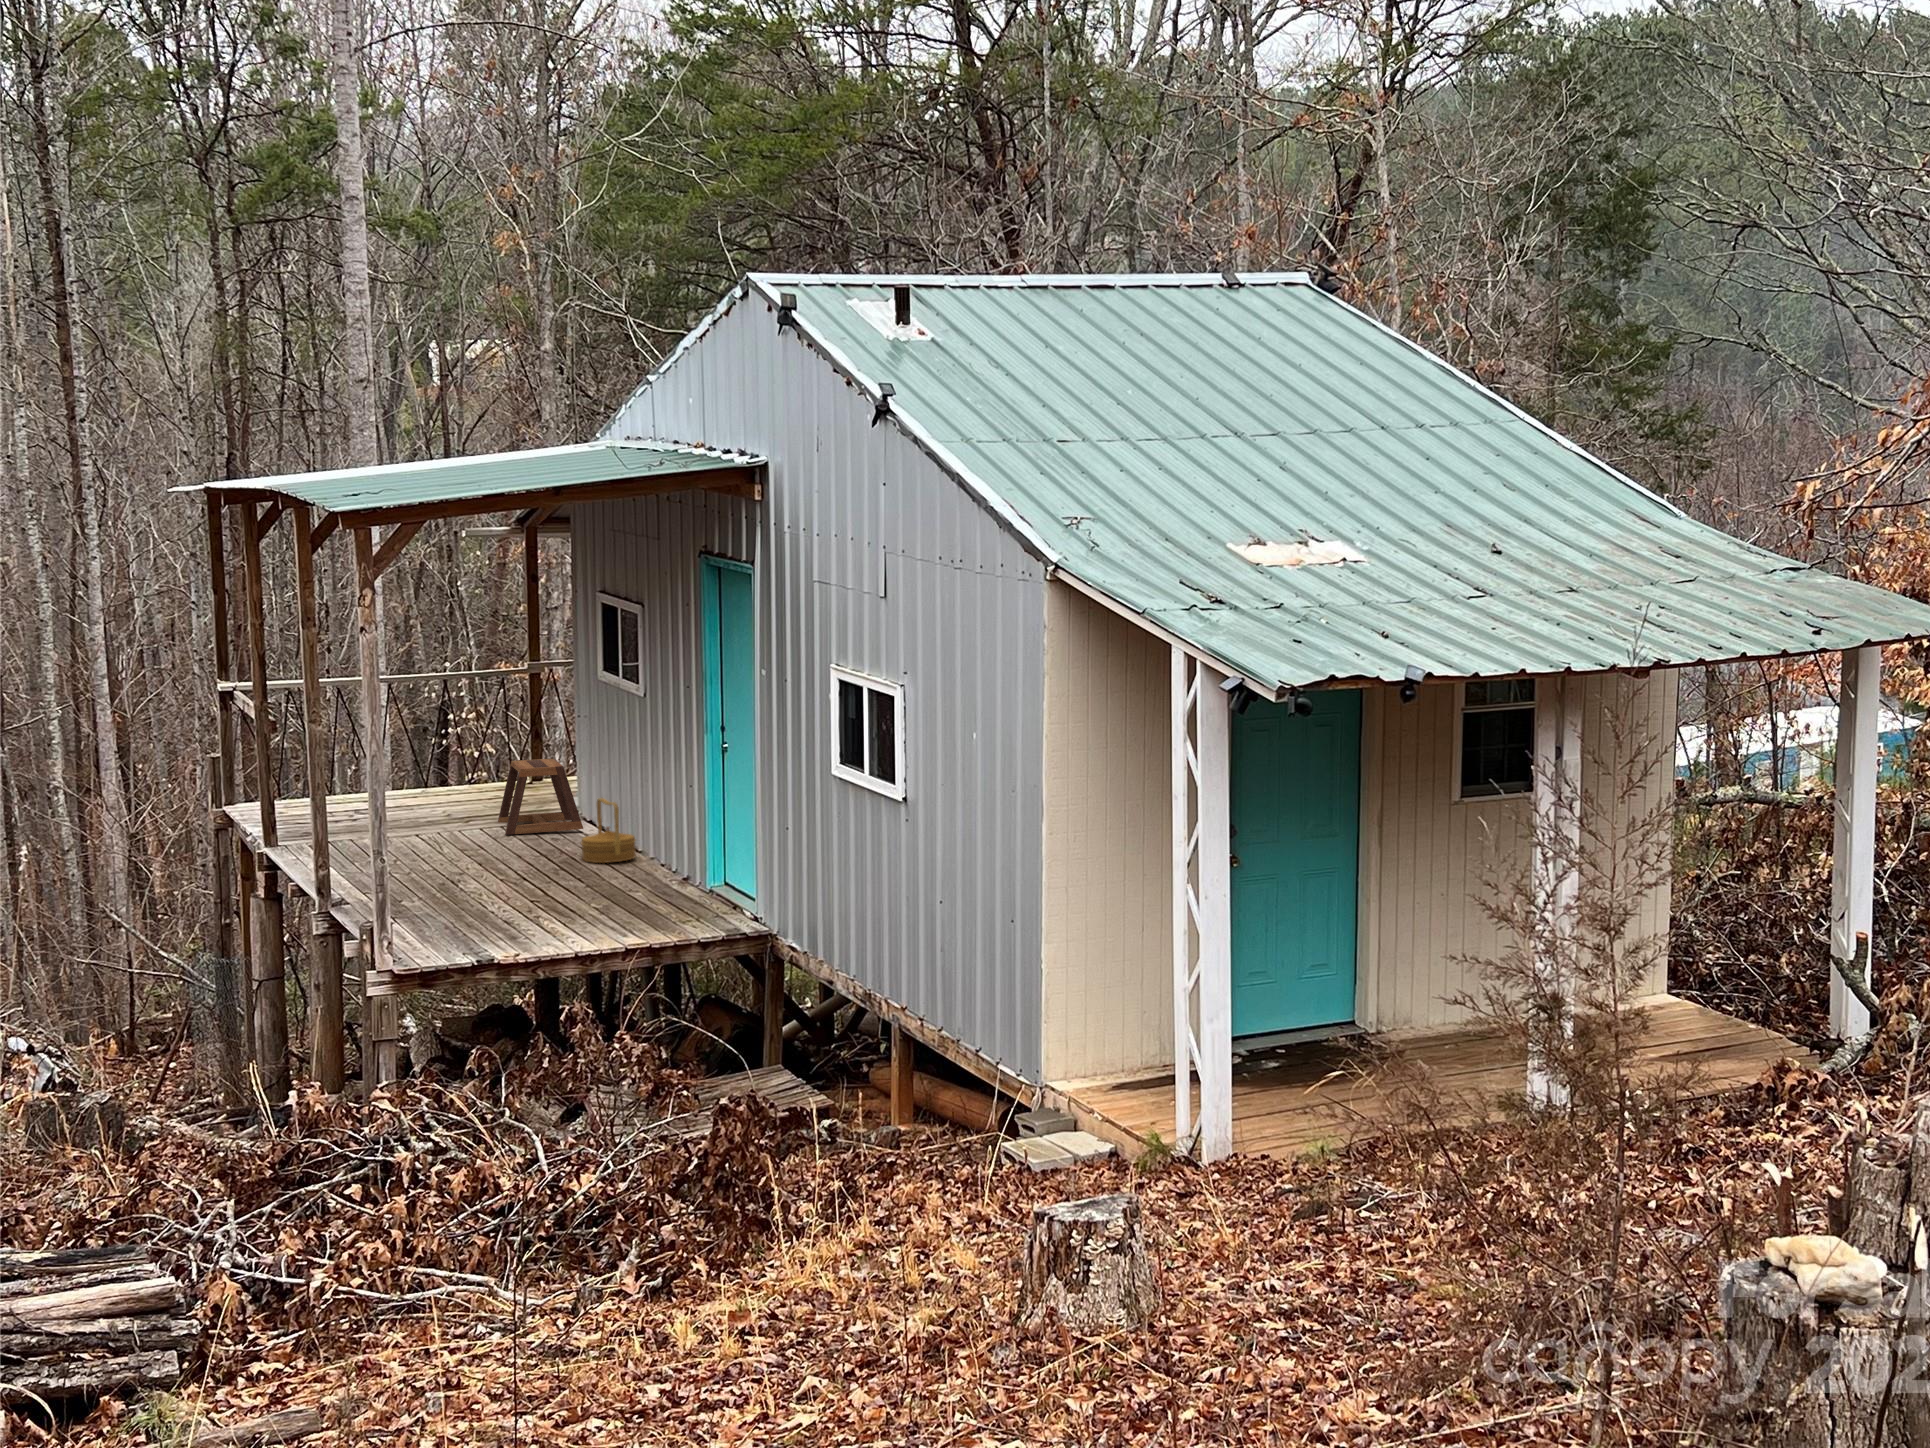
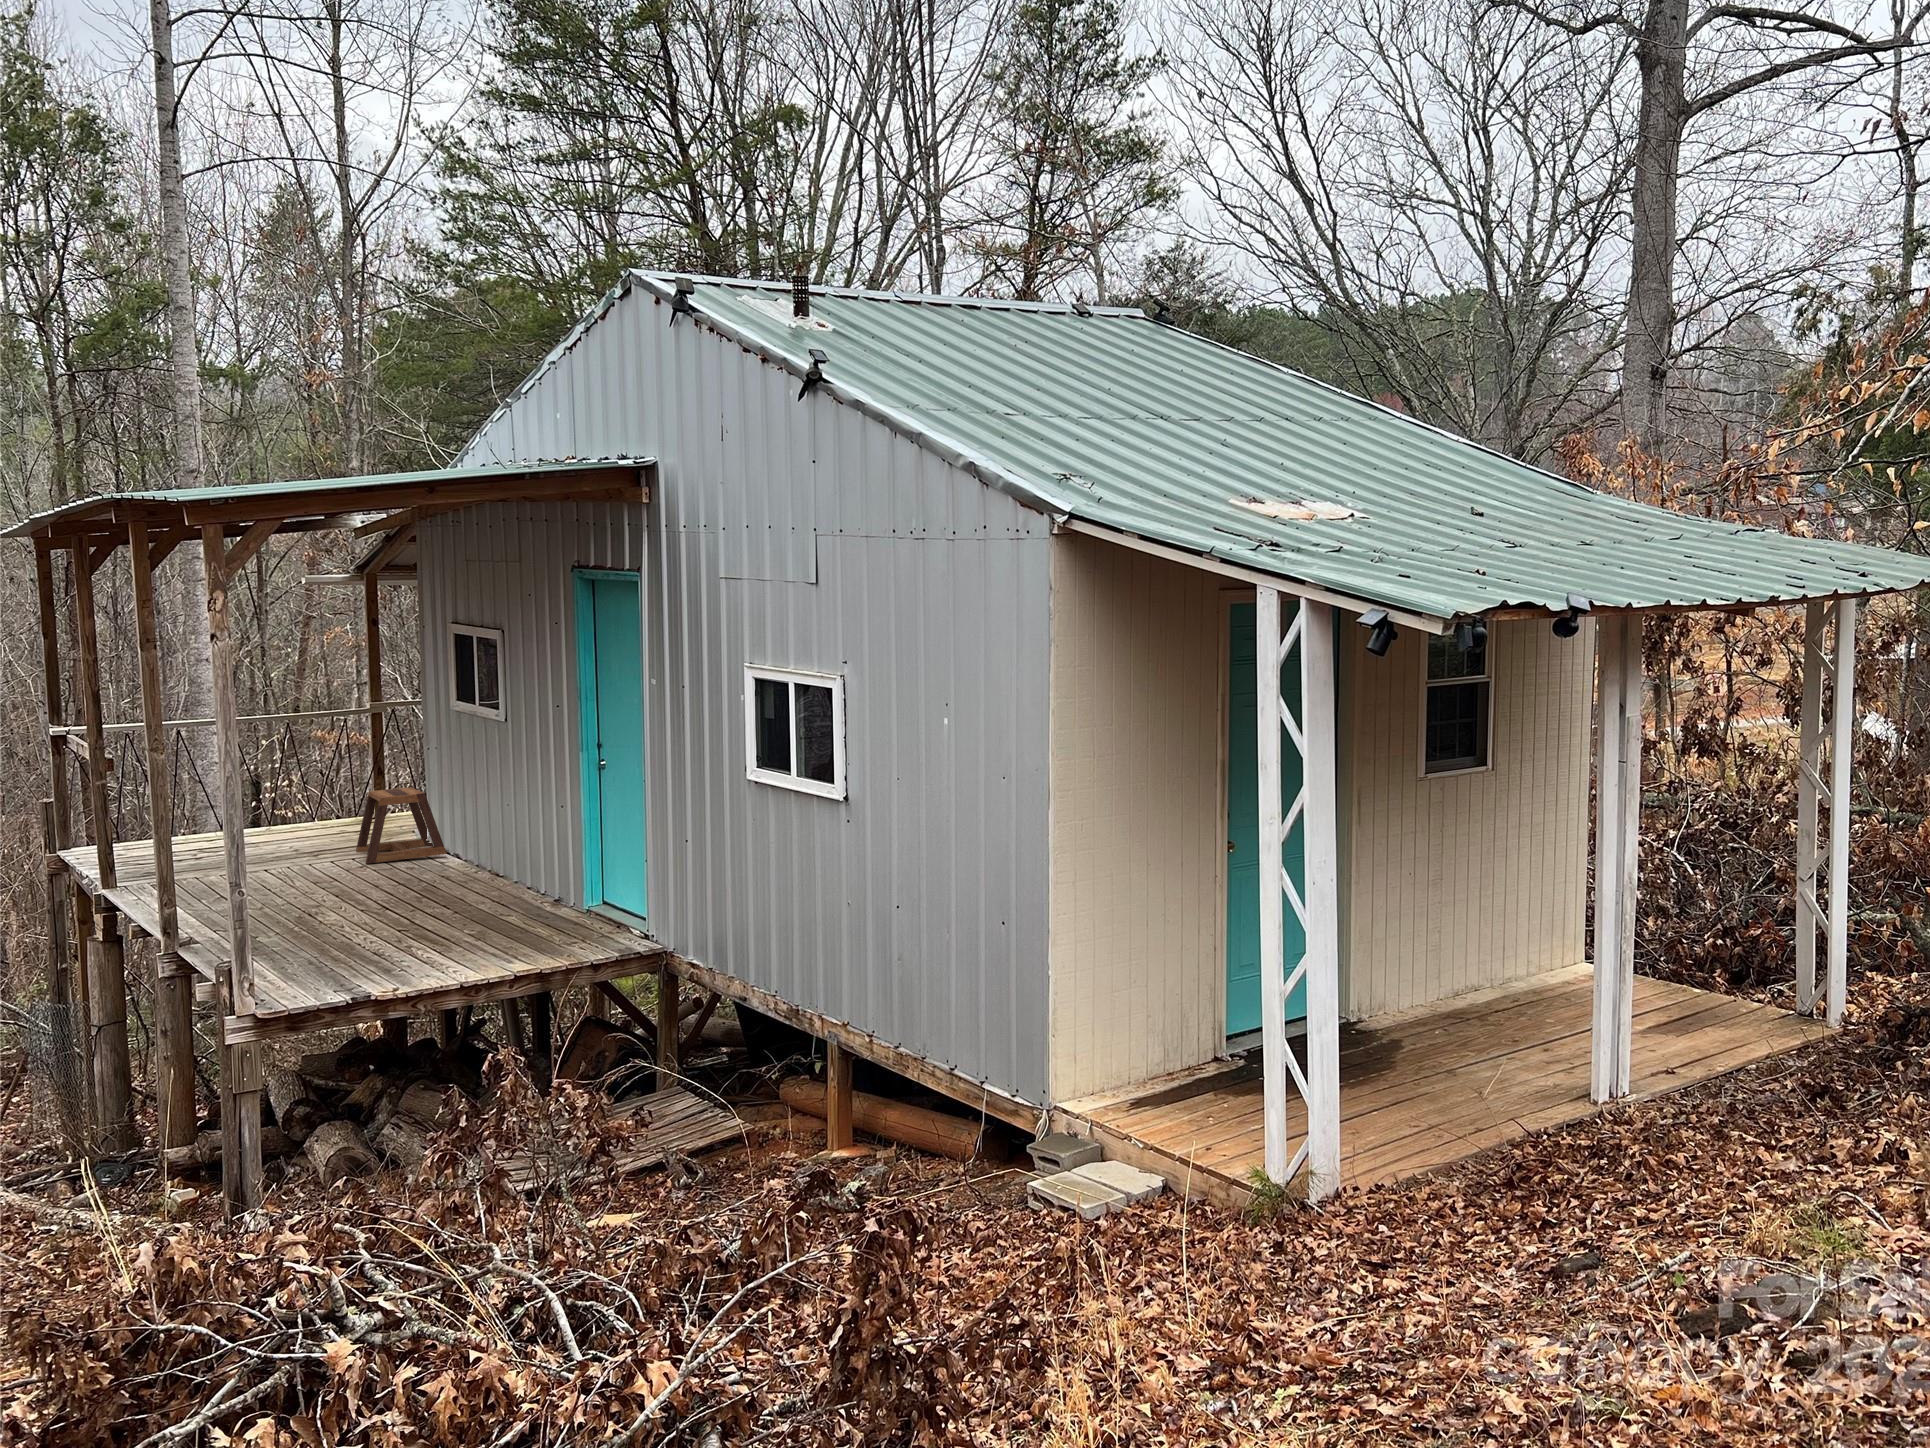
woven basket: present [581,798,636,863] -> none [449,821,507,886]

